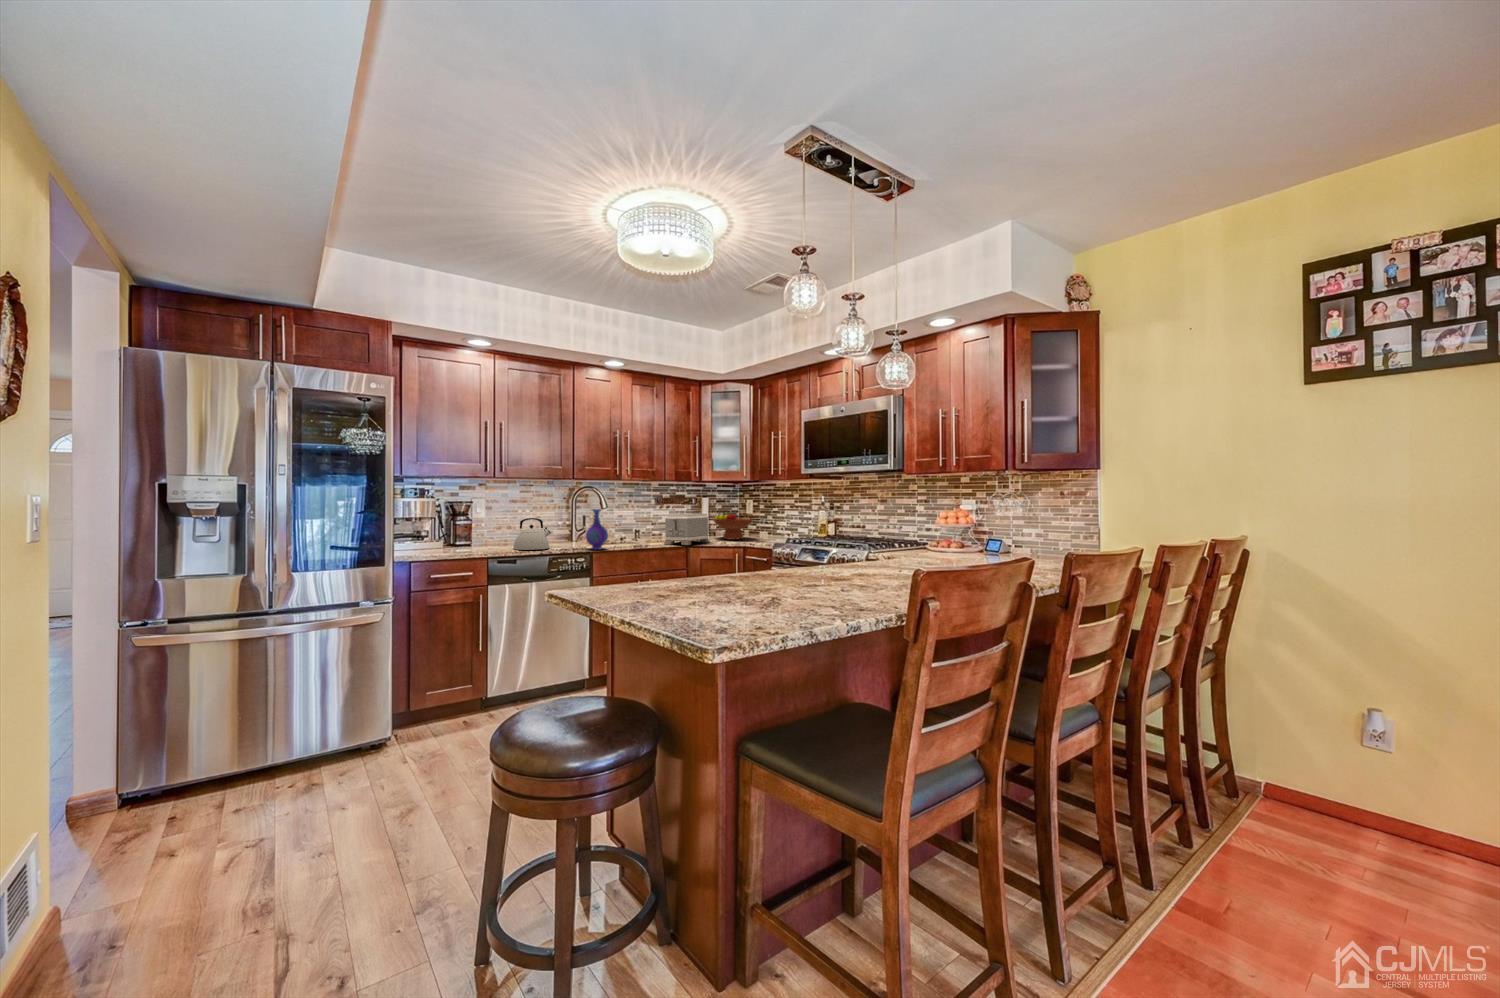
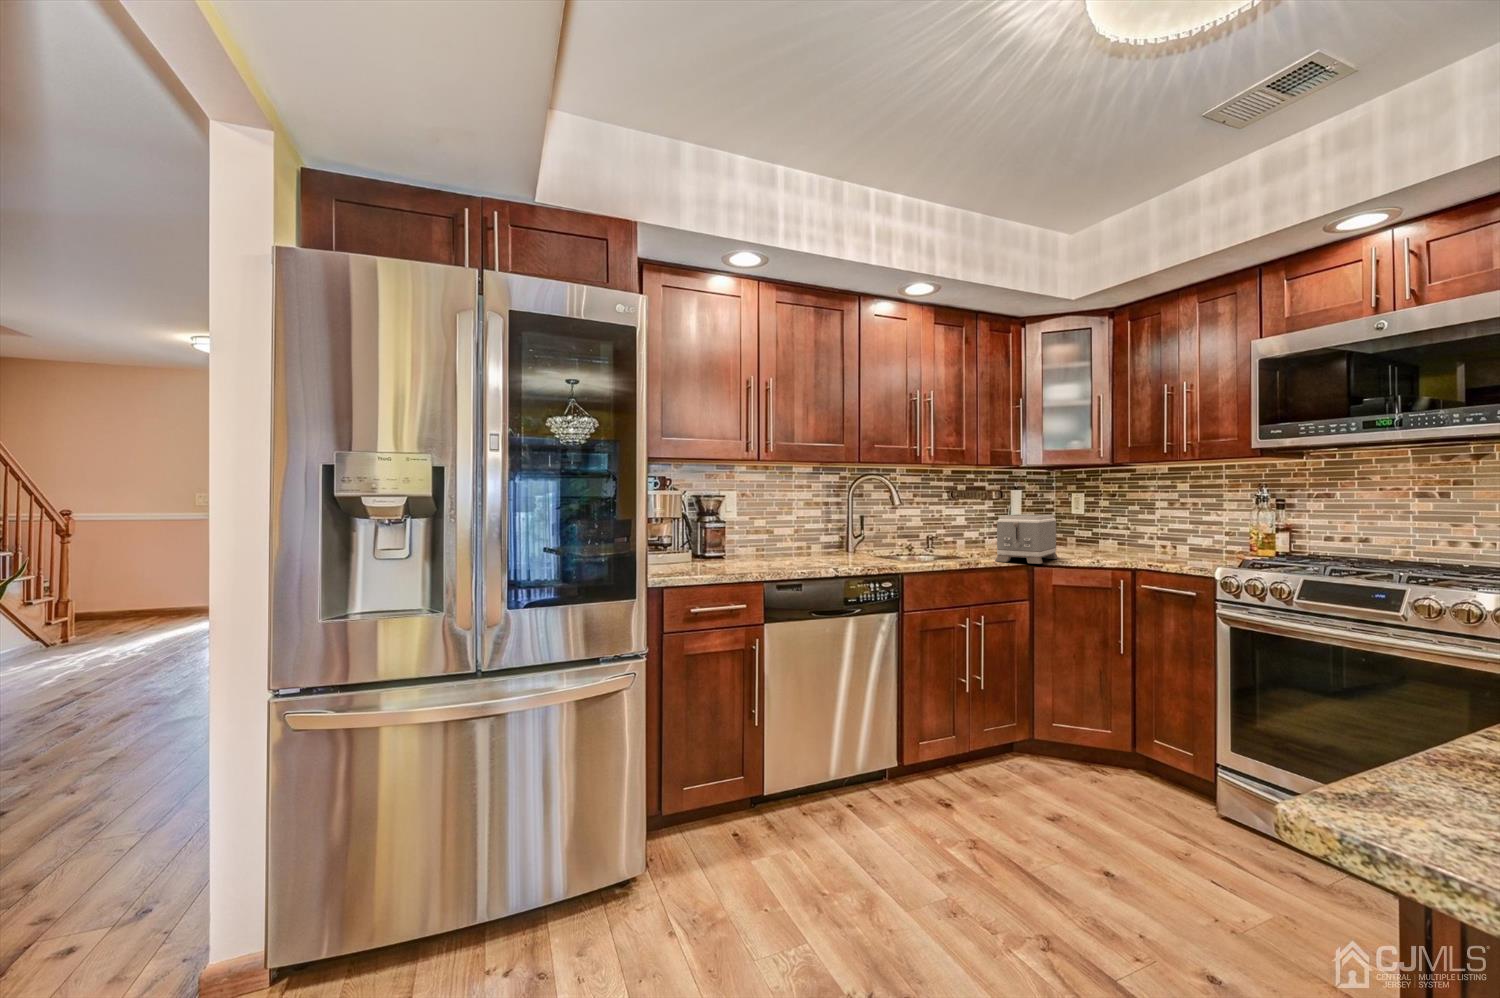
vase: present [586,509,608,550] -> none [894,507,928,570]
fruit bowl: present [713,512,754,540] -> none [1046,511,1118,554]
kettle: present [513,518,551,550] -> none [789,520,841,568]

